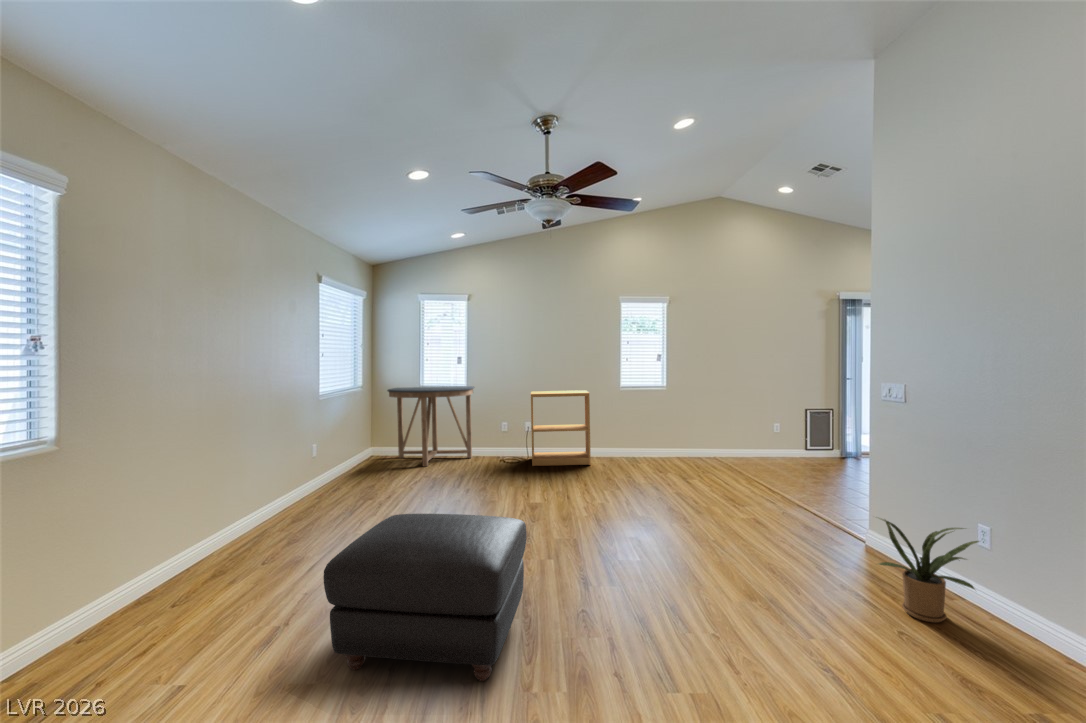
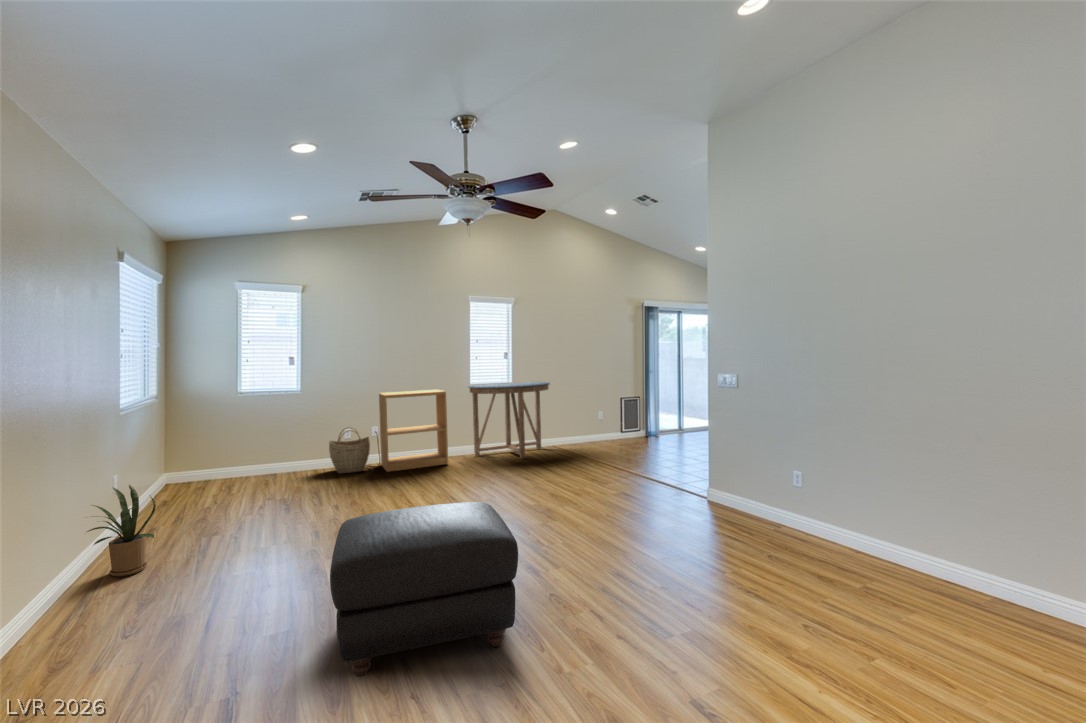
console table: present [387,386,474,467] -> present [468,382,550,458]
woven basket: none [487,421,521,463] -> present [329,427,370,474]
house plant: present [879,518,979,623] -> present [87,485,156,577]

